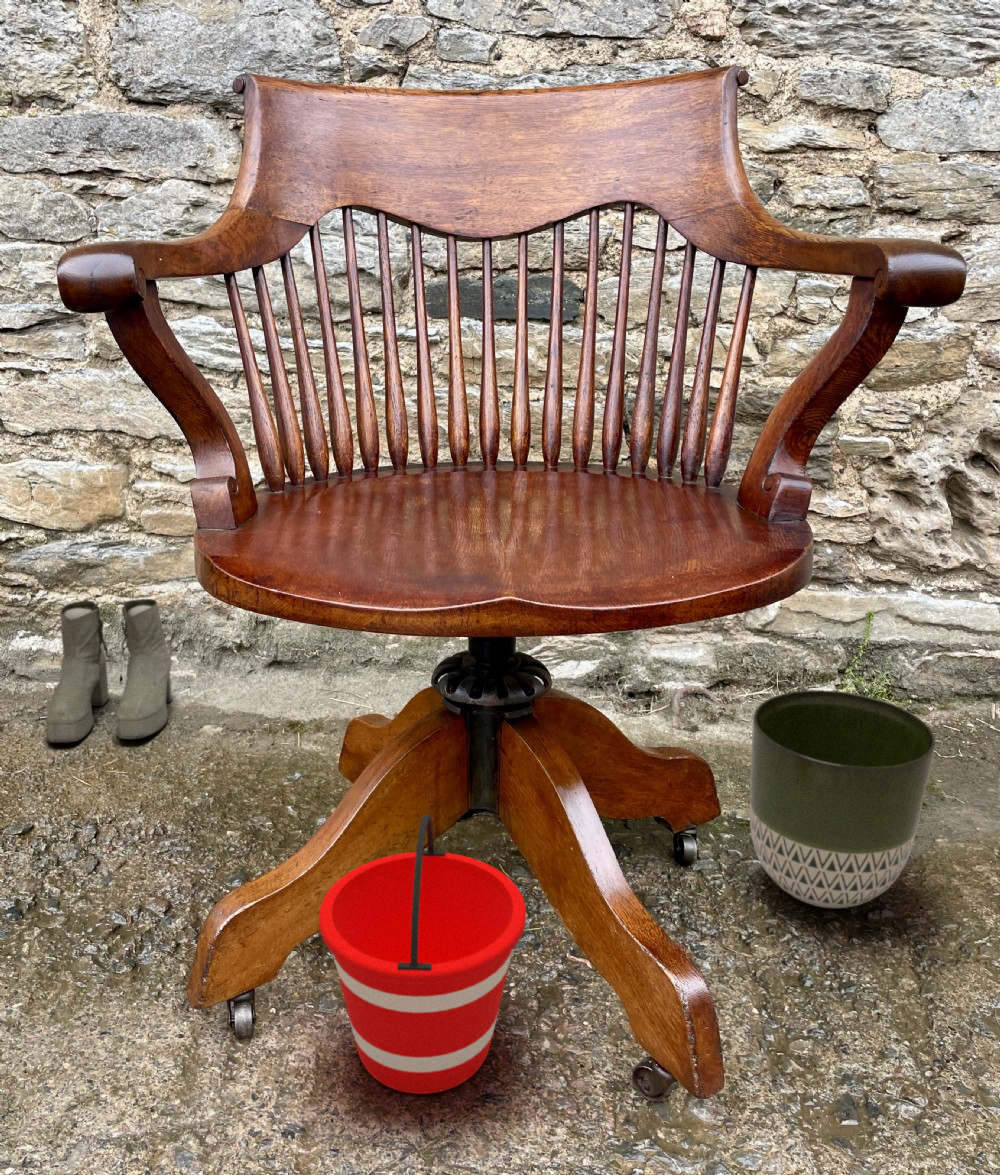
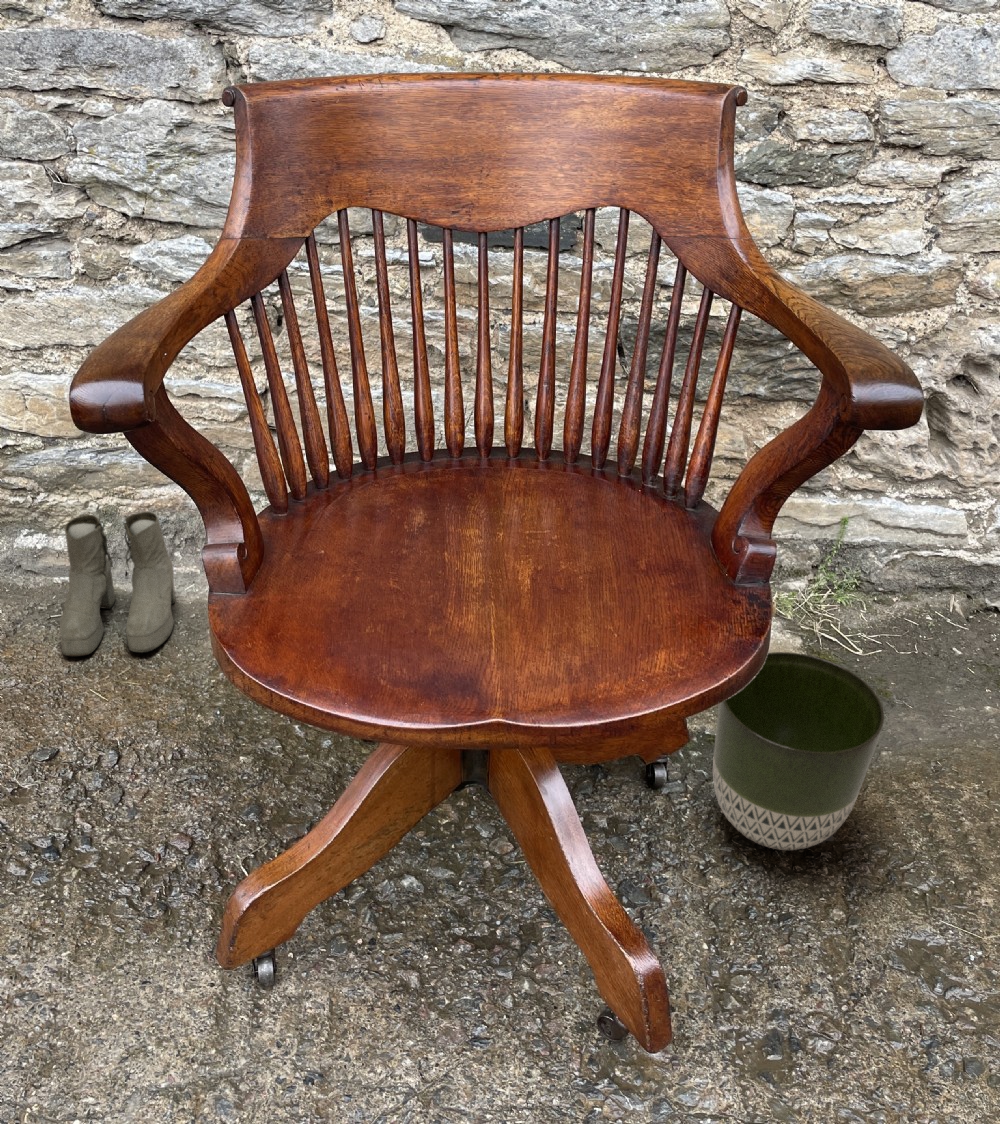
bucket: present [319,815,526,1094] -> none [331,816,512,1042]

